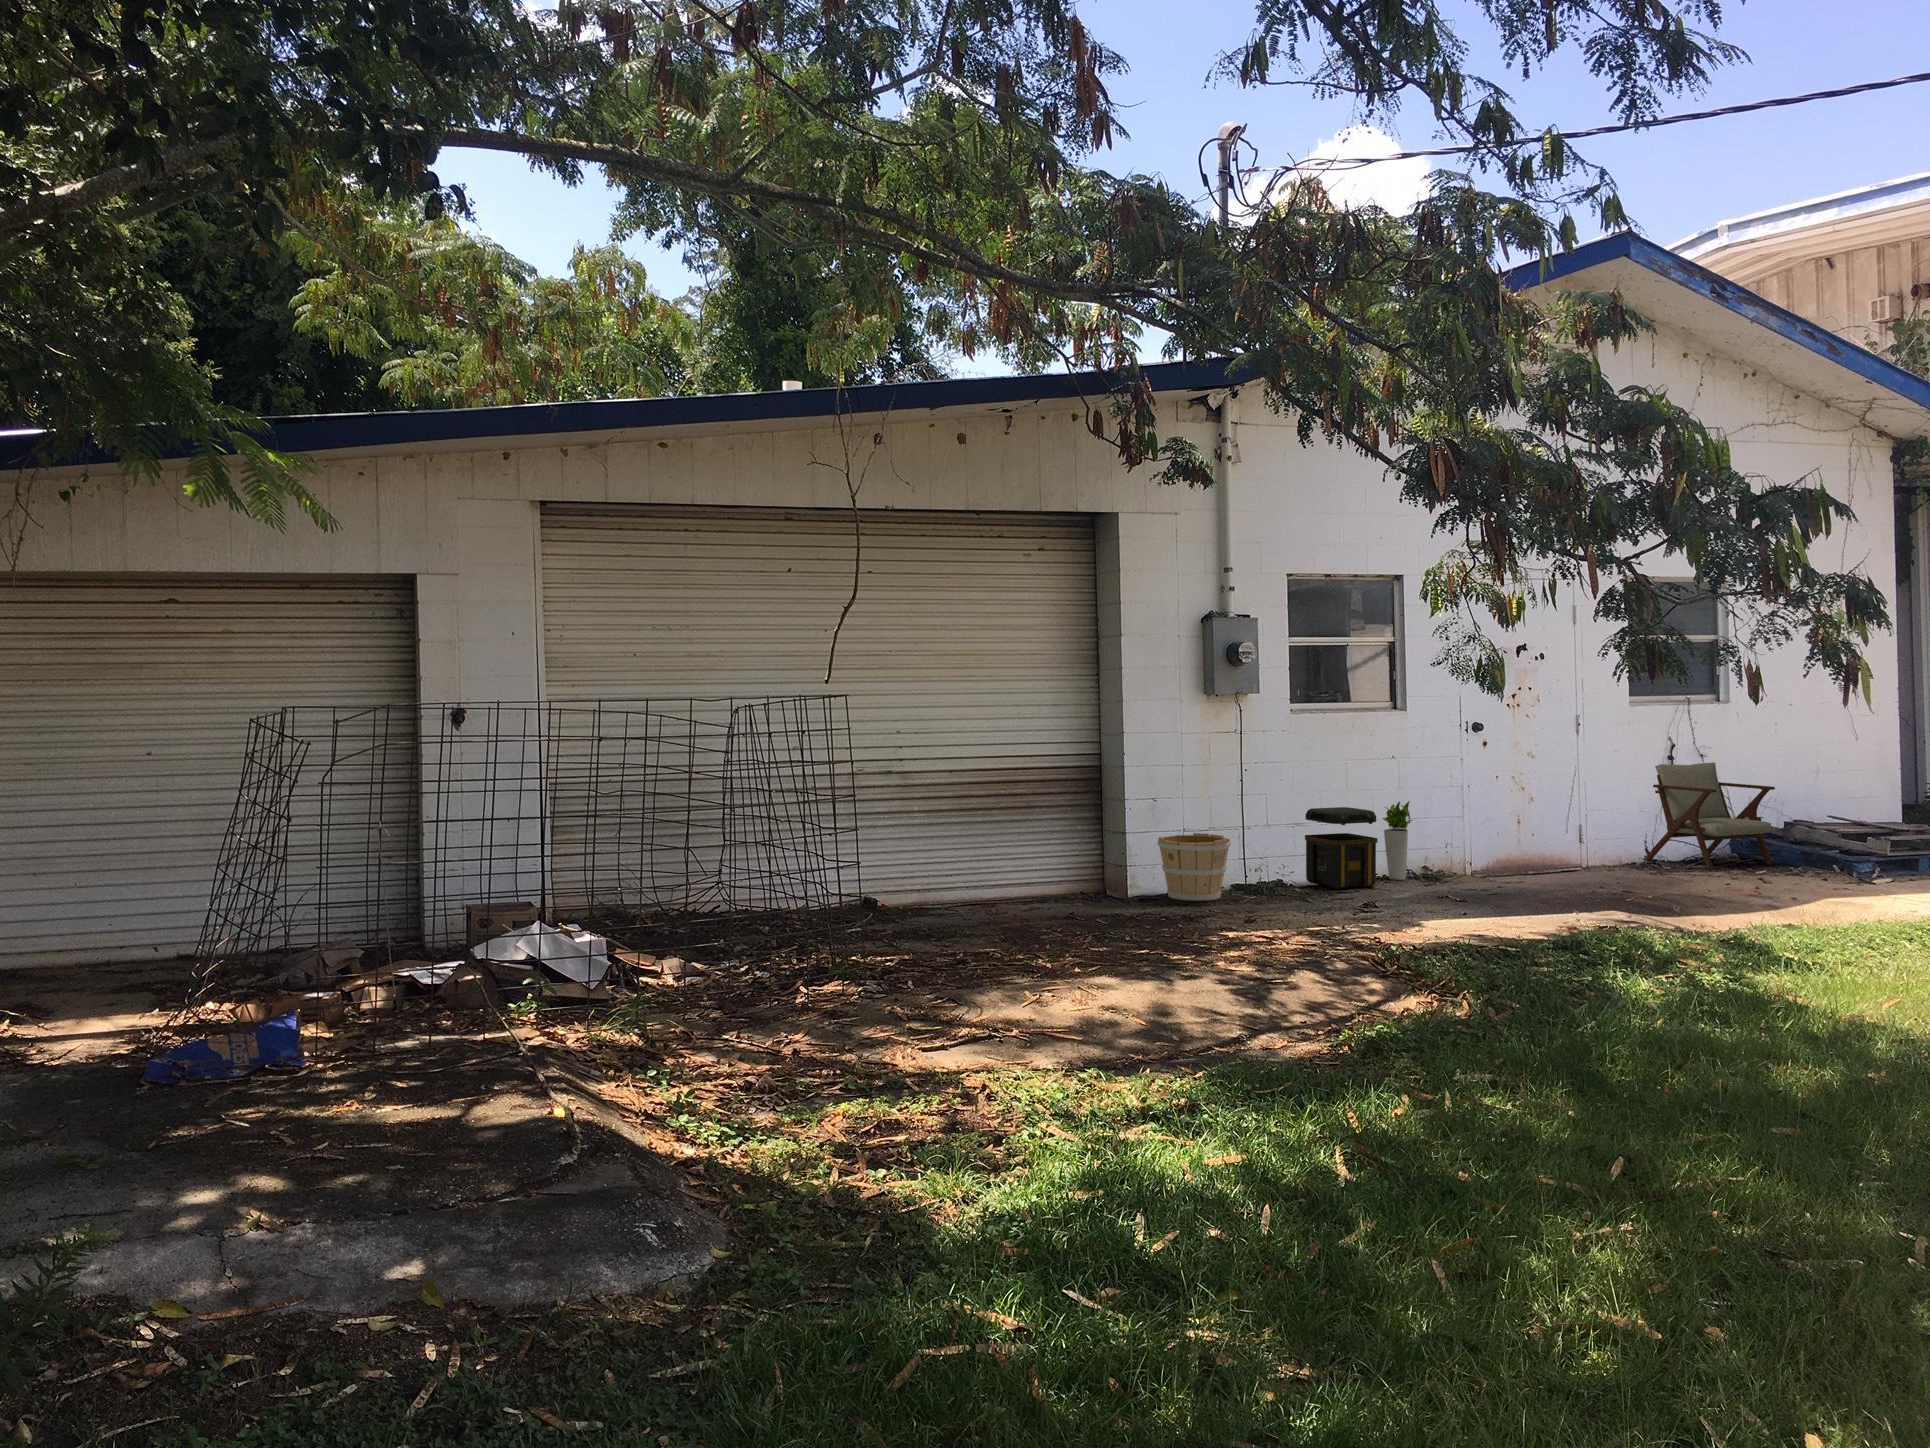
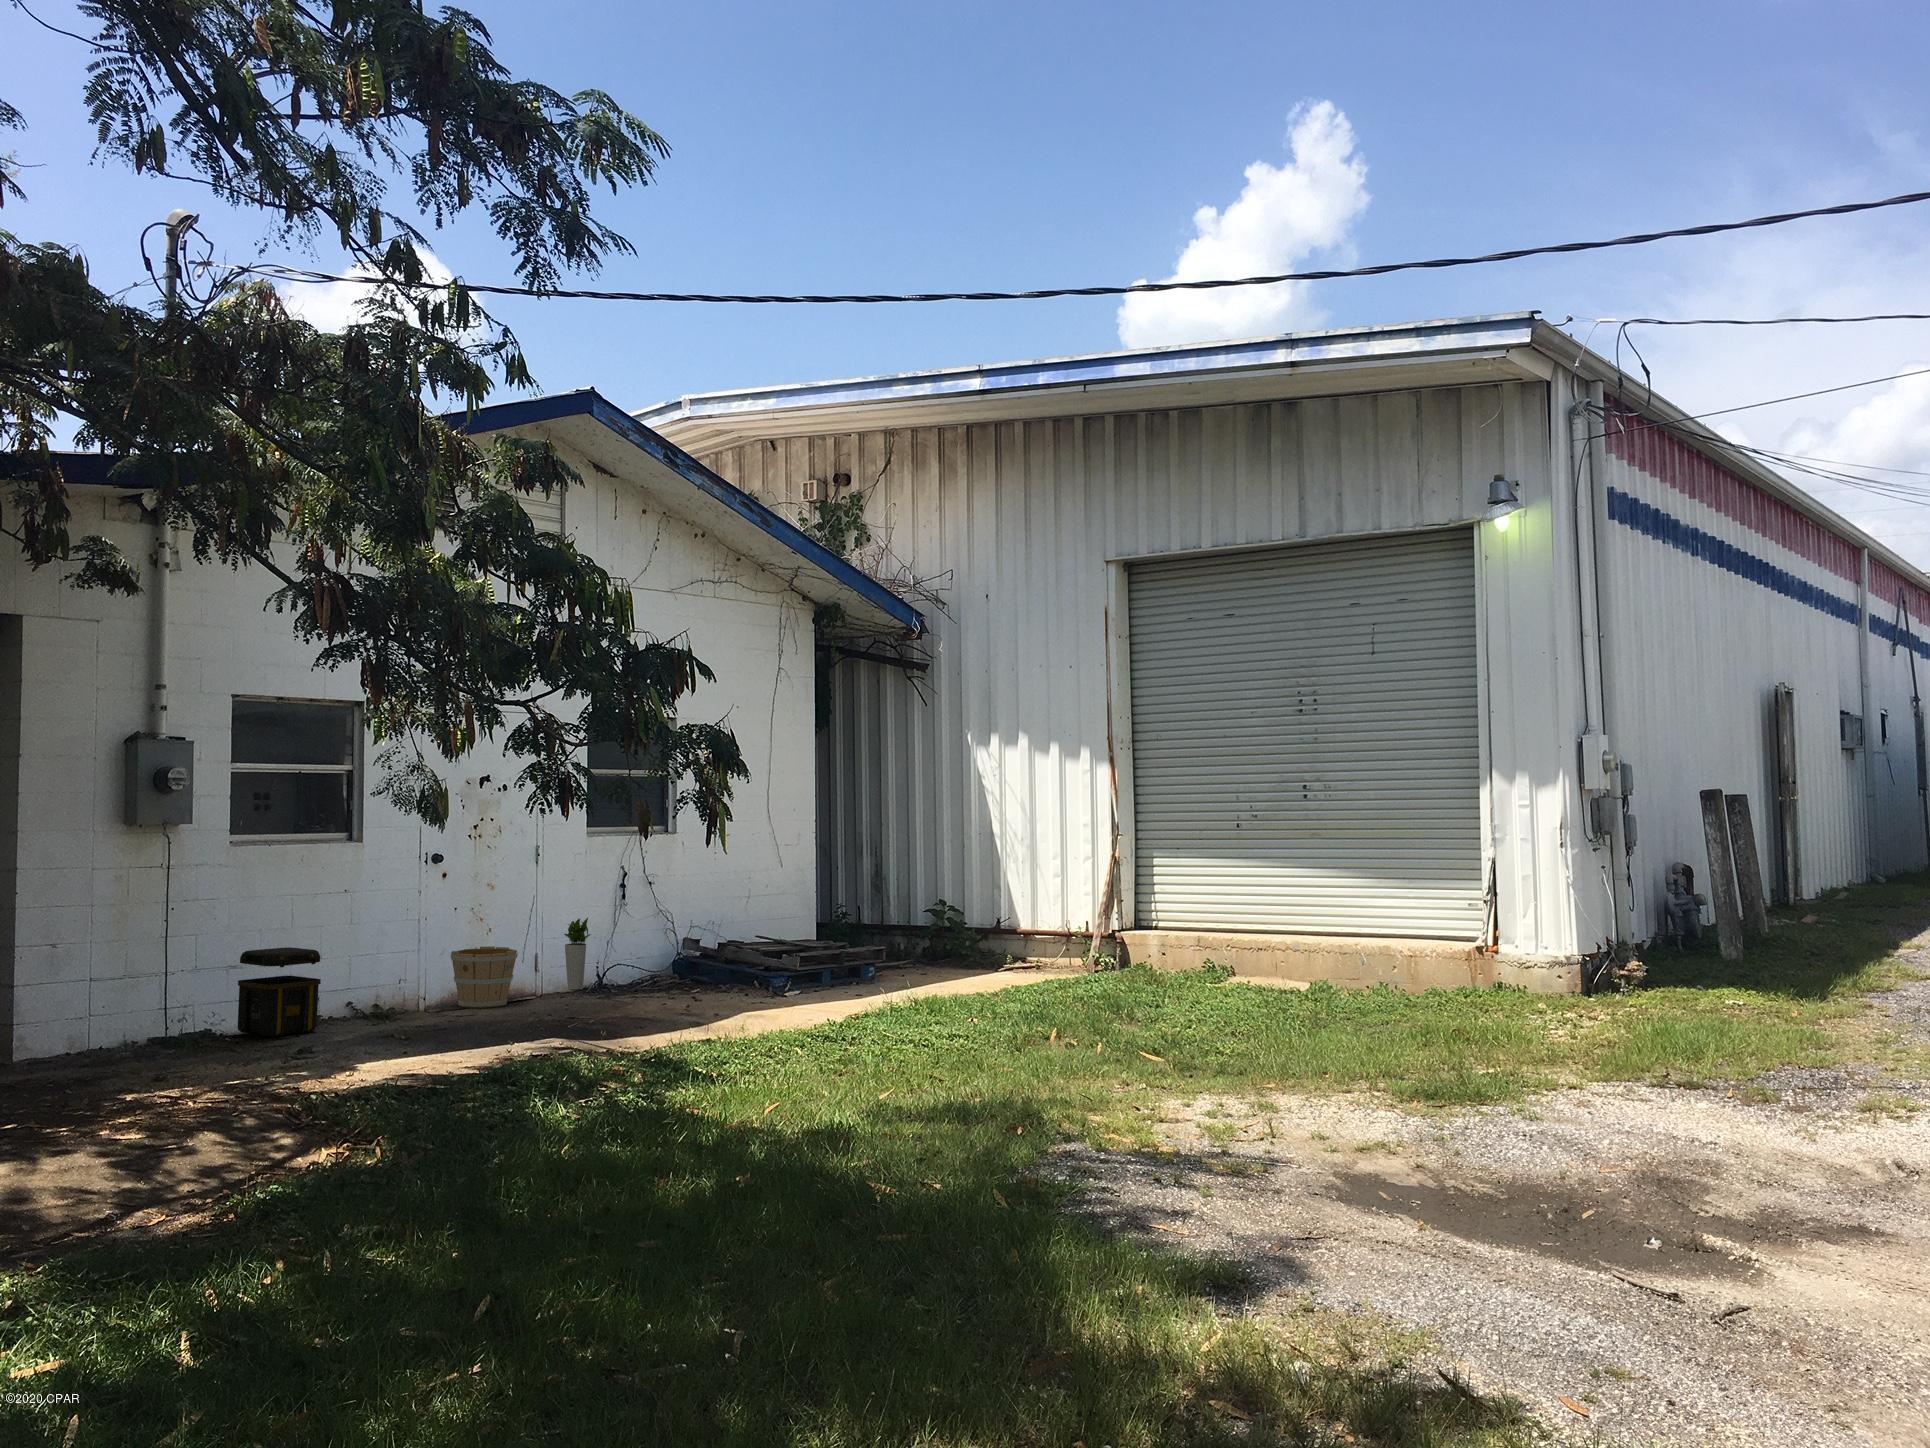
lounge chair: present [1645,762,1775,869] -> none [595,889,707,989]
planter: present [1382,801,1412,880] -> present [564,918,591,989]
wooden bucket: present [1158,833,1231,901] -> present [450,946,518,1008]

